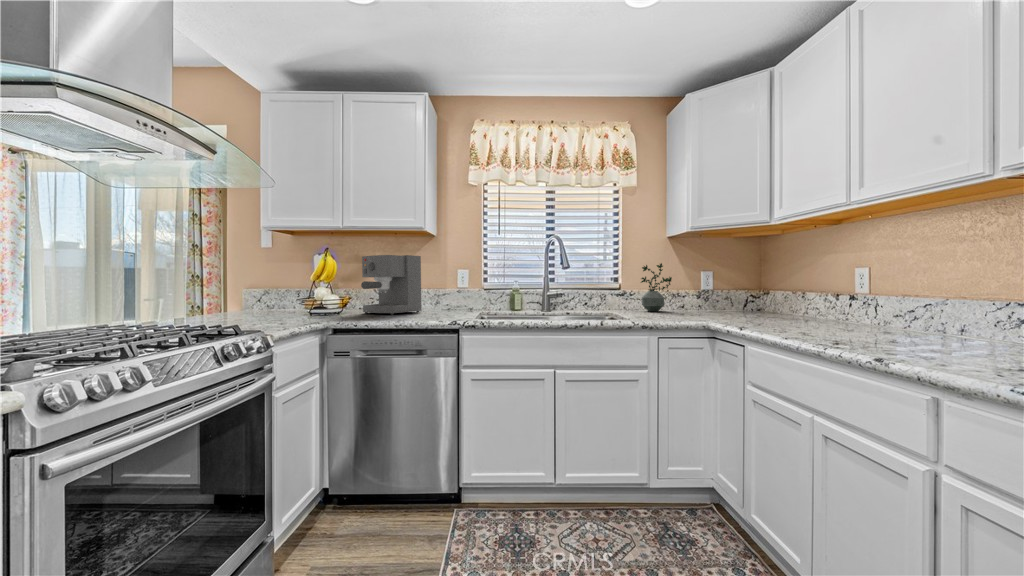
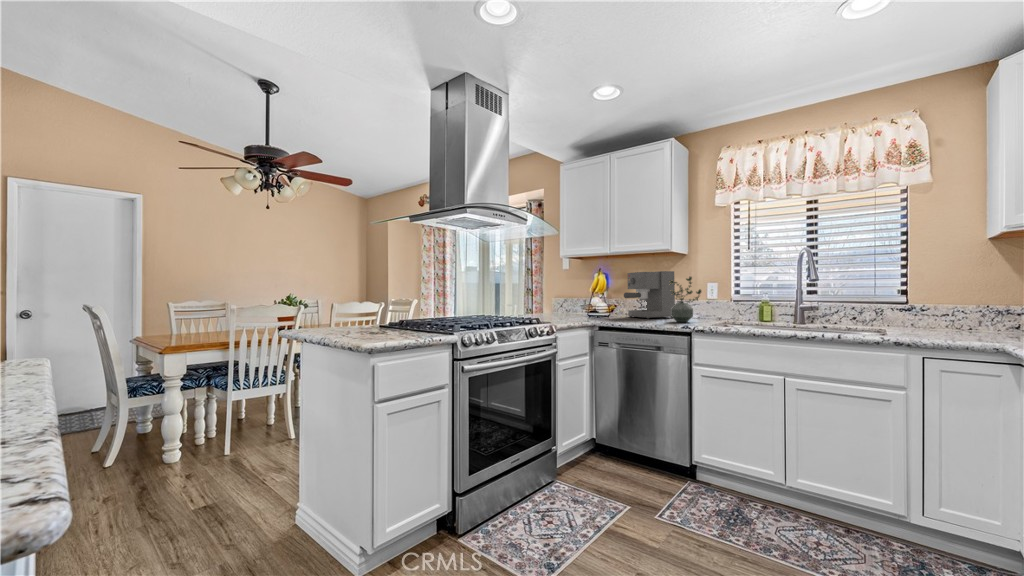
potted plant: present [641,263,672,311] -> present [670,277,701,322]

